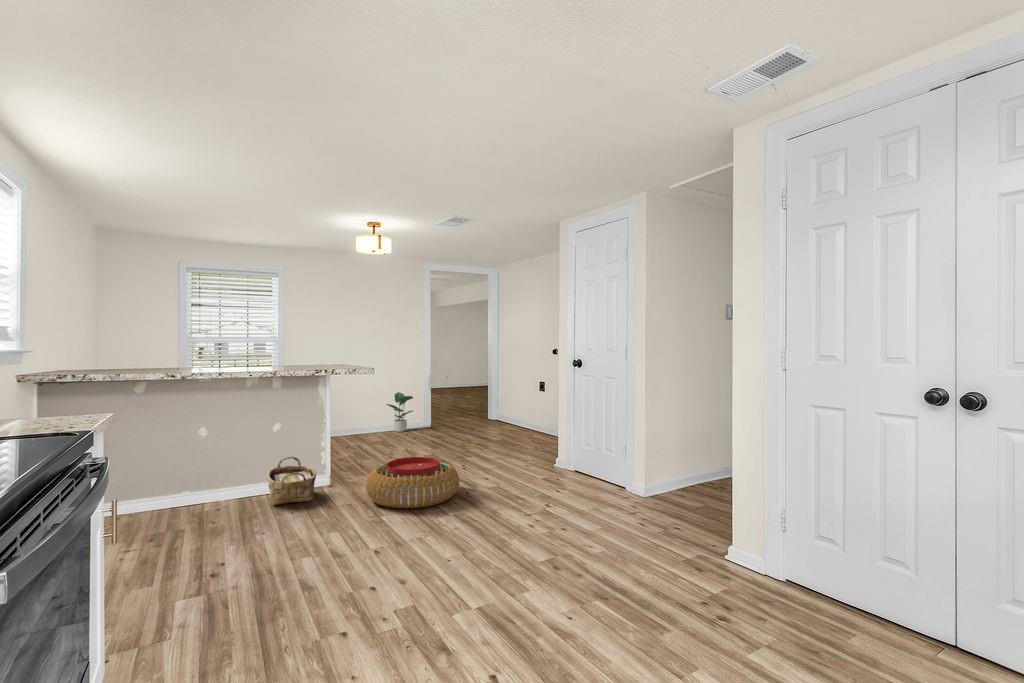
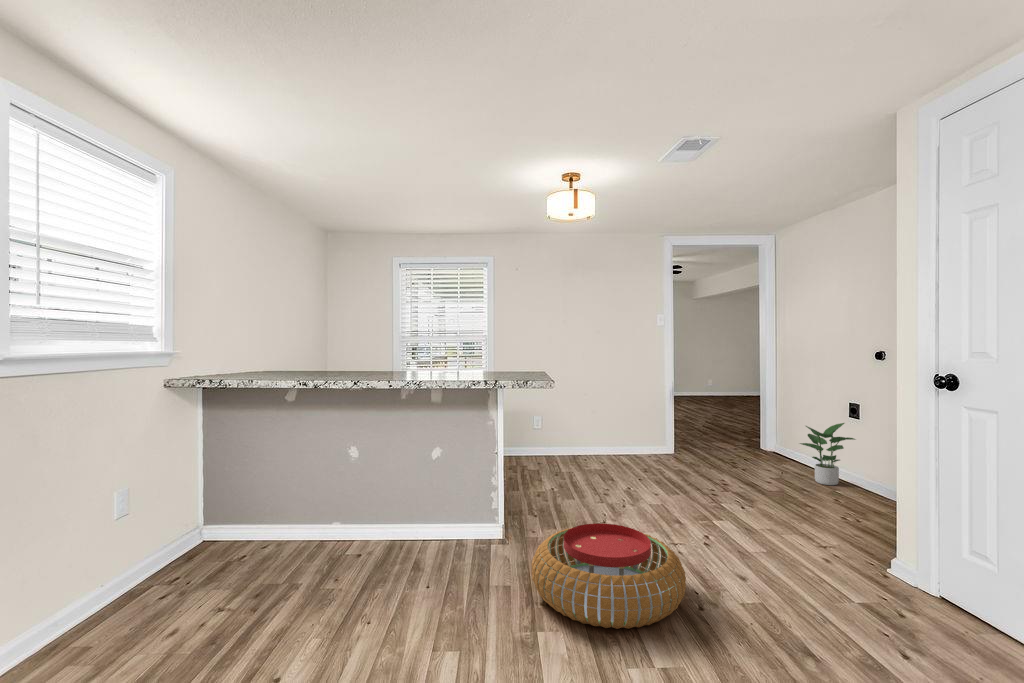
potted plant: present [386,392,413,432] -> present [800,423,855,485]
woven basket: present [267,457,316,505] -> none [413,495,476,566]

